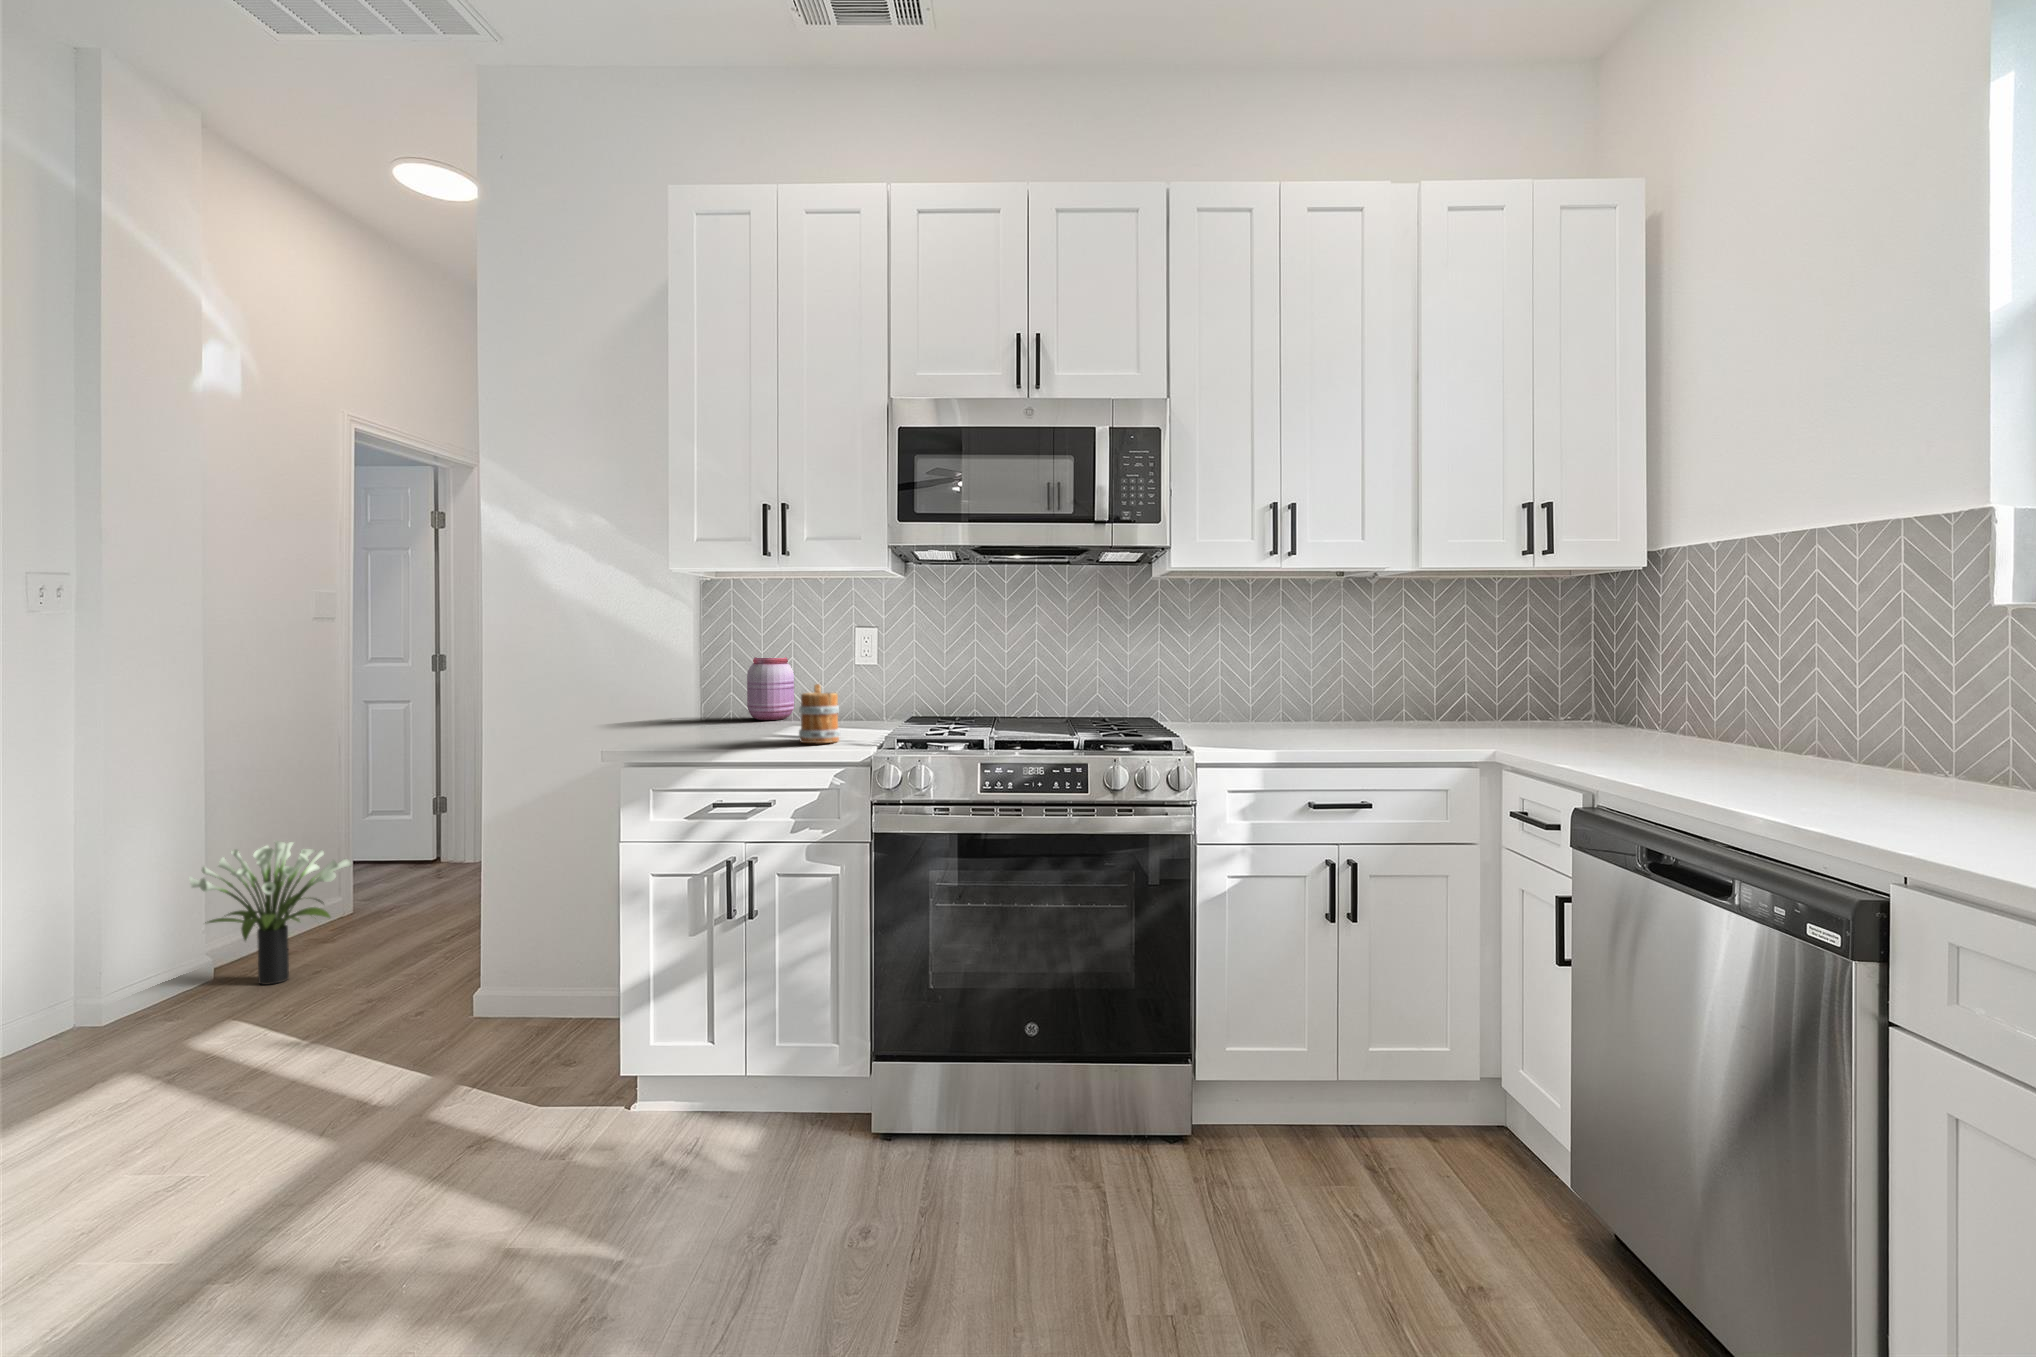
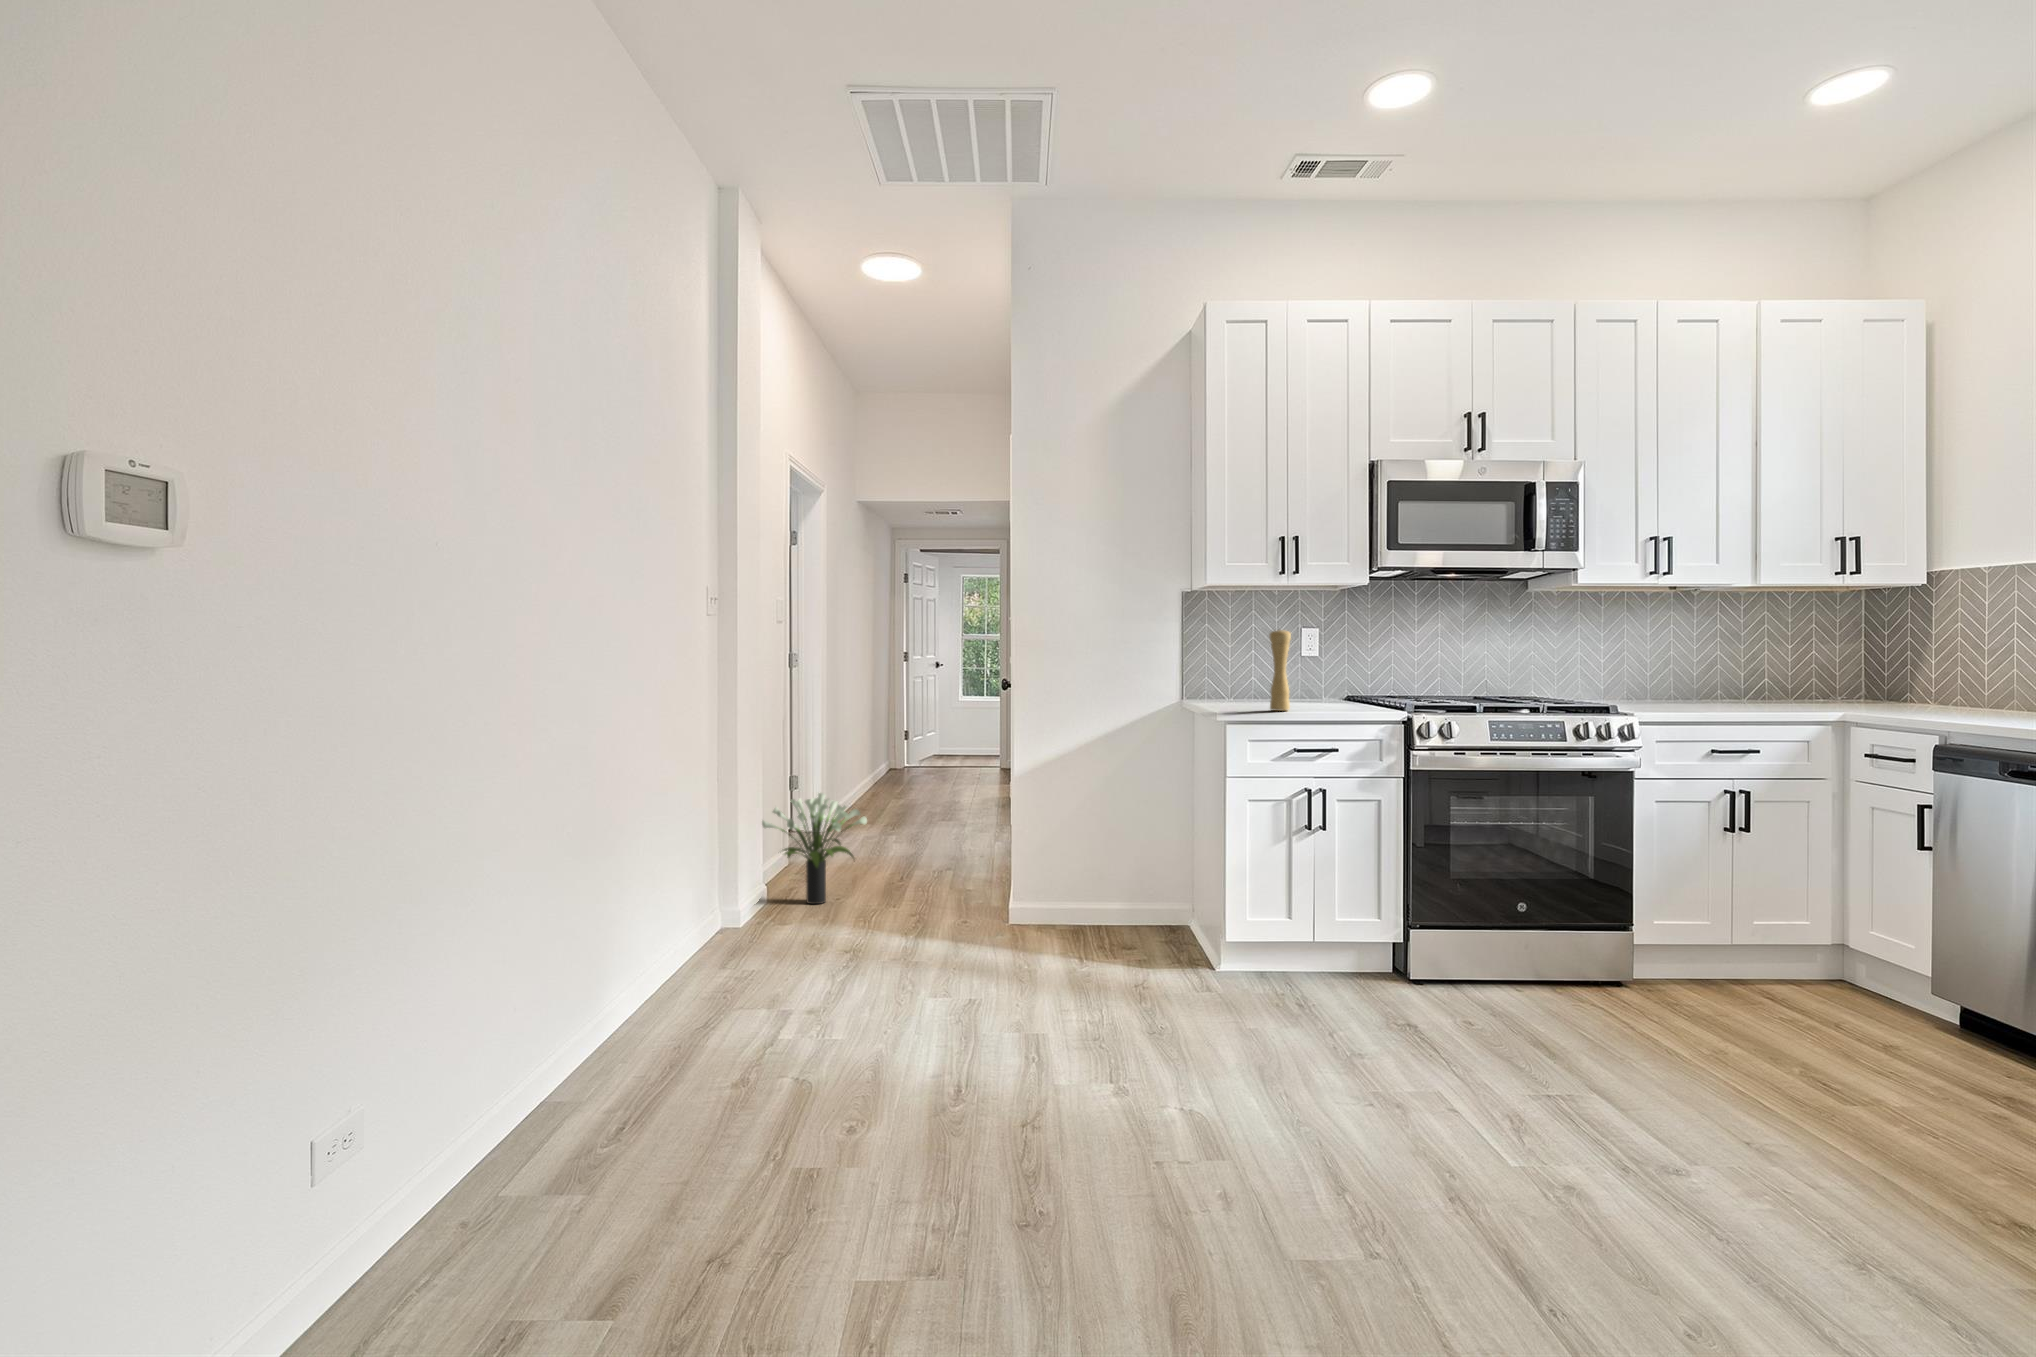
pepper mill: none [711,632,741,746] -> present [1270,630,1291,711]
jar: present [747,657,794,720] -> none [1216,650,1252,697]
mug: present [799,684,840,743] -> none [1328,667,1363,709]

